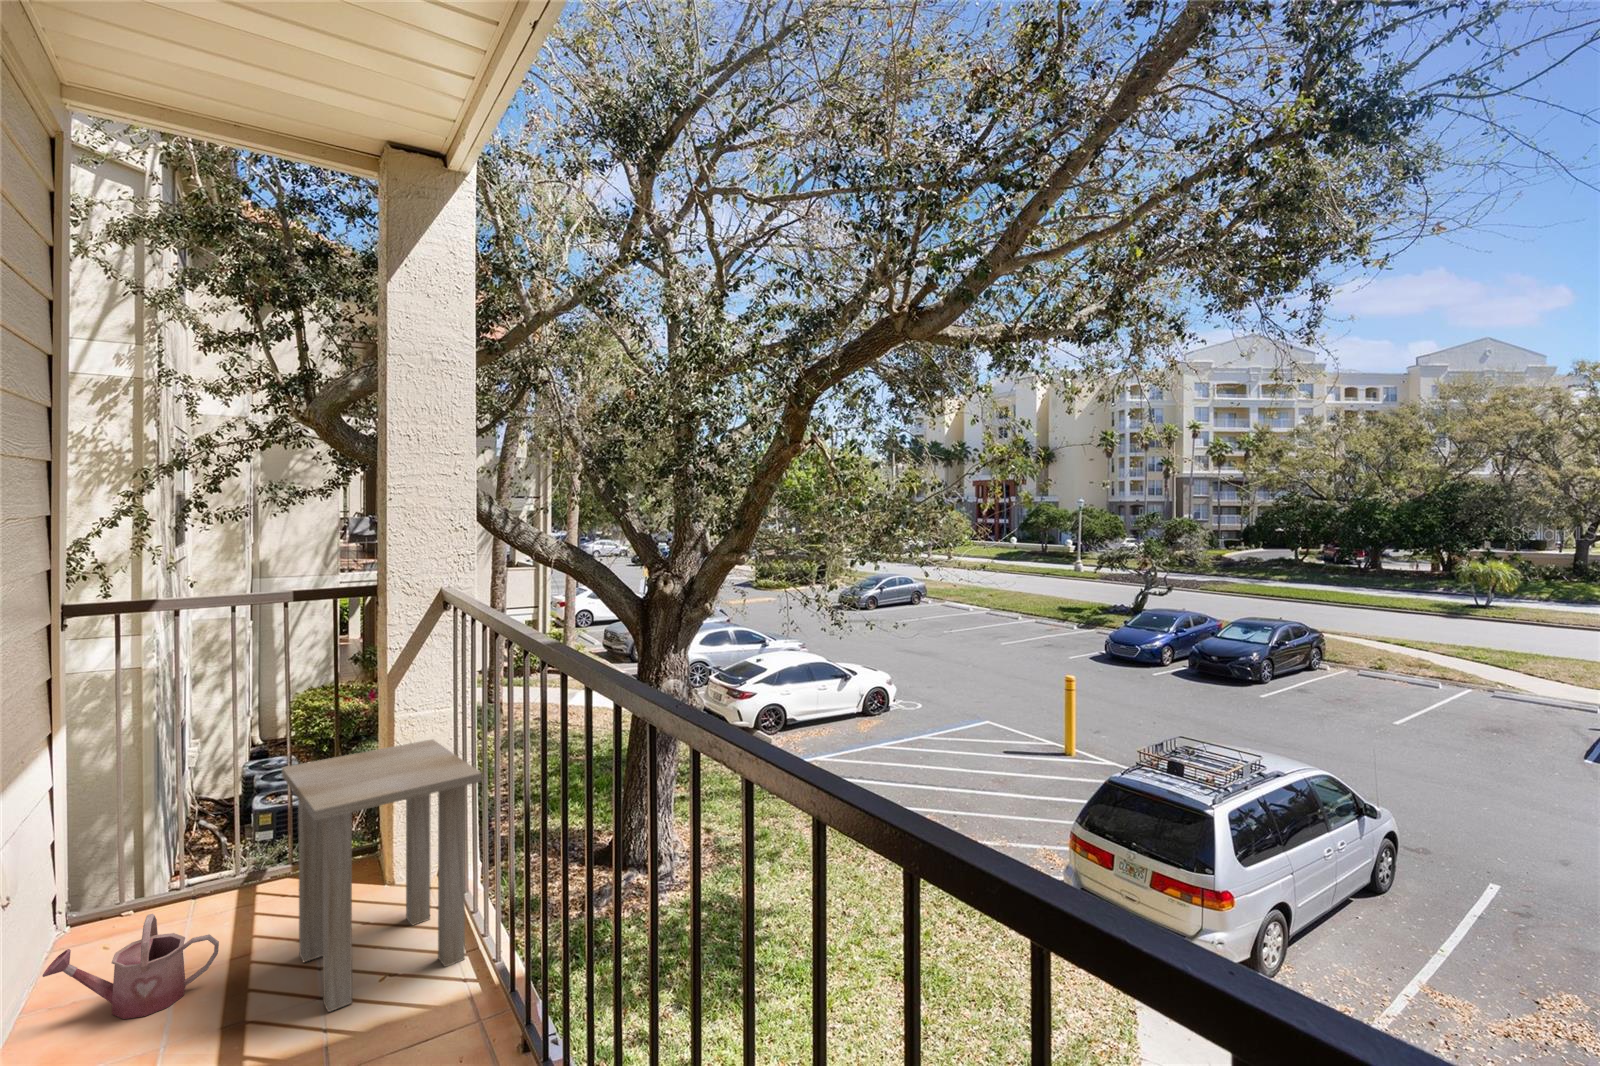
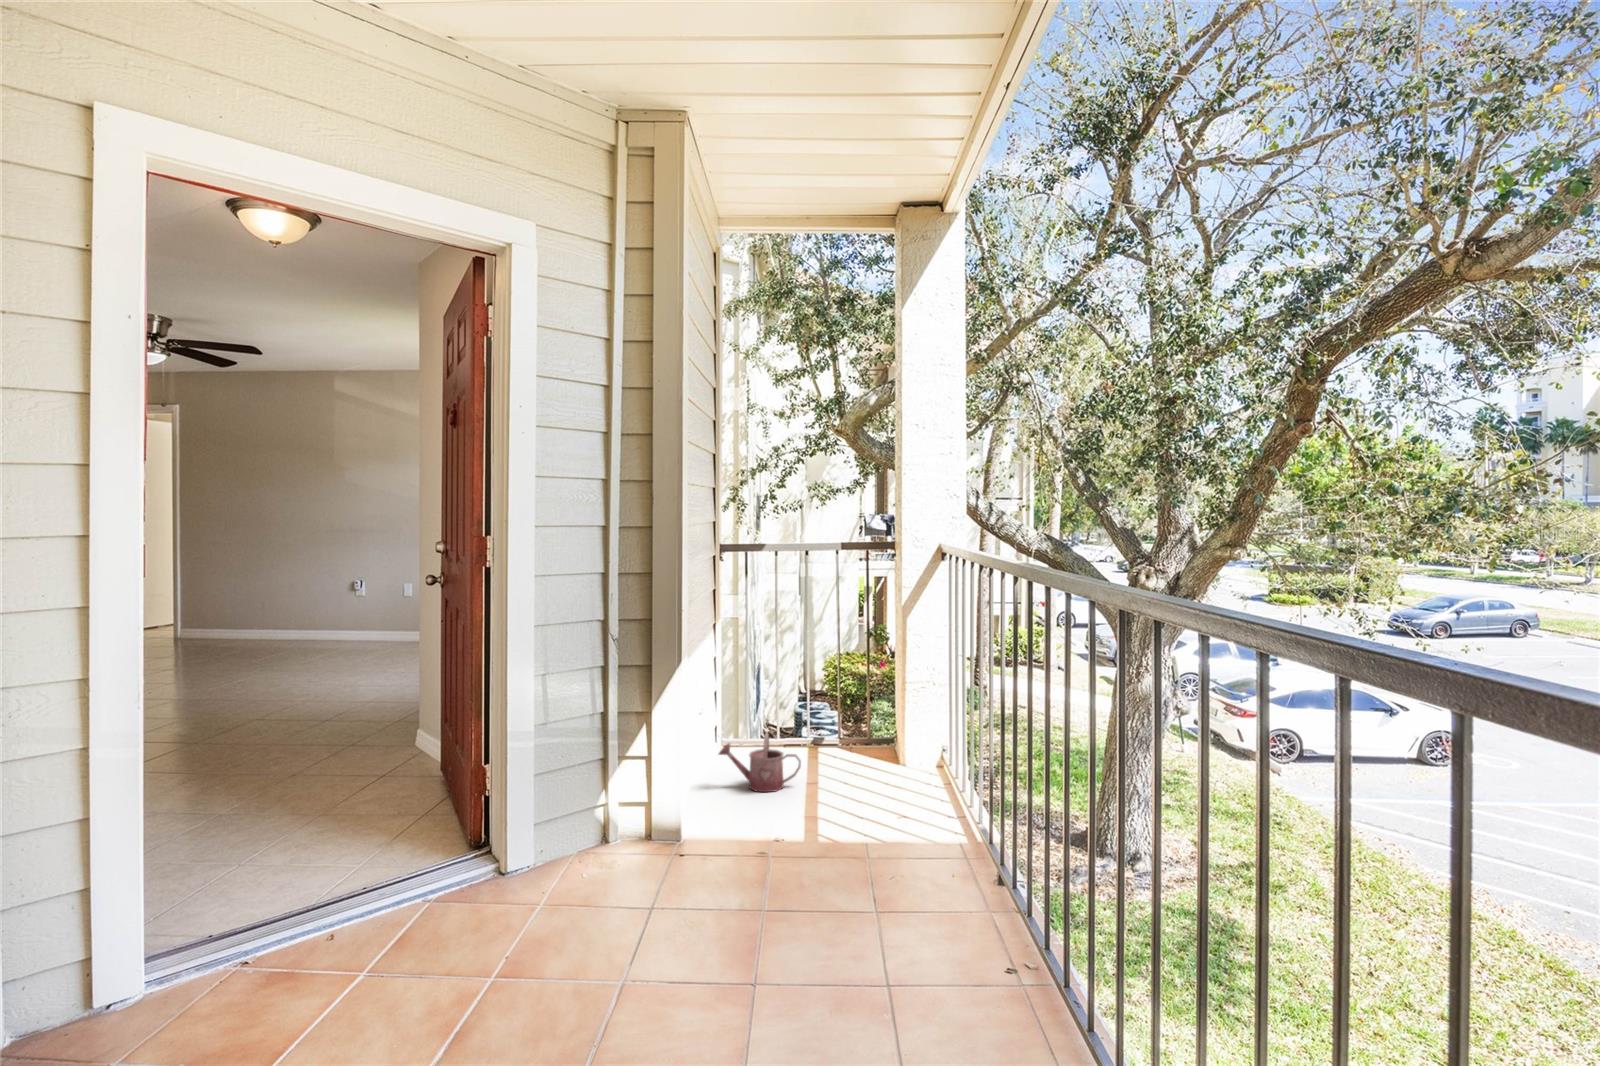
side table: present [282,740,482,1012] -> none [835,651,961,812]

